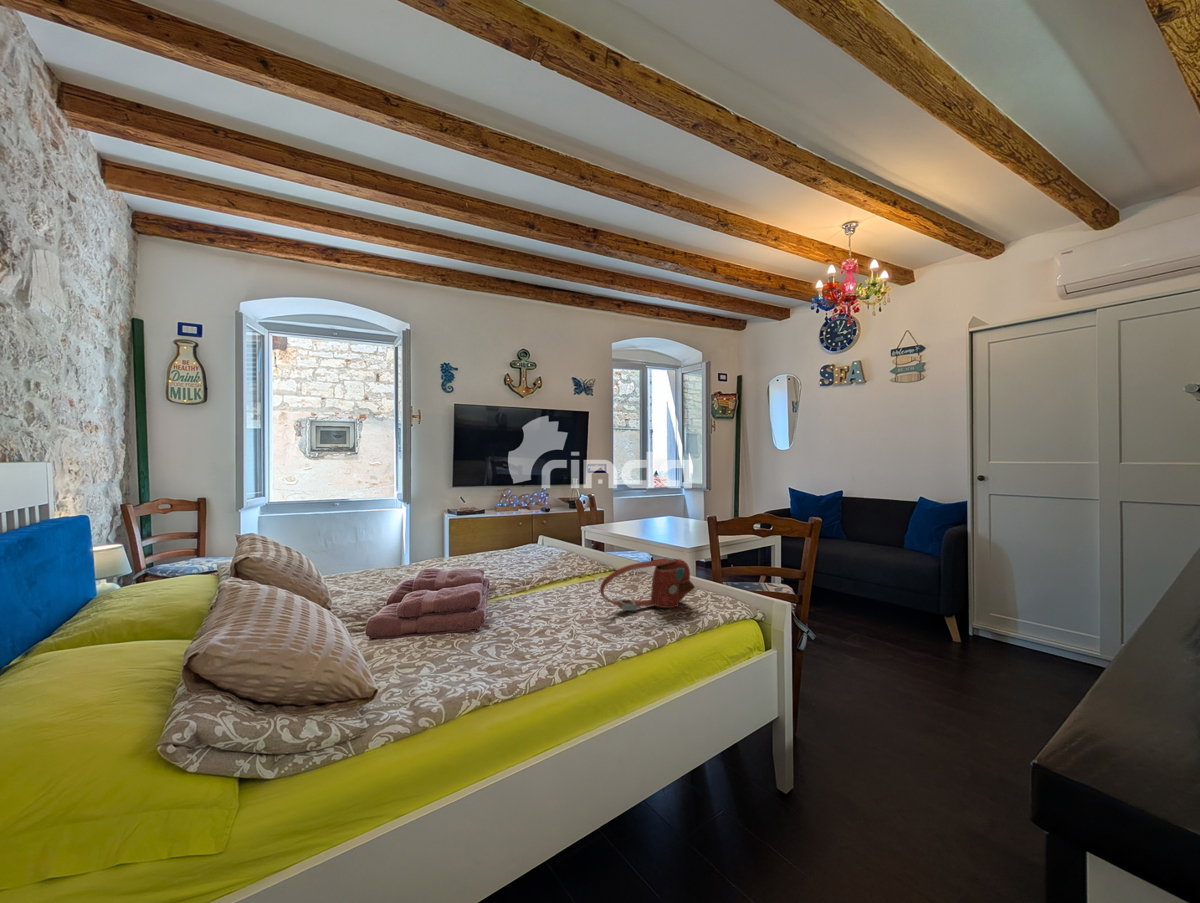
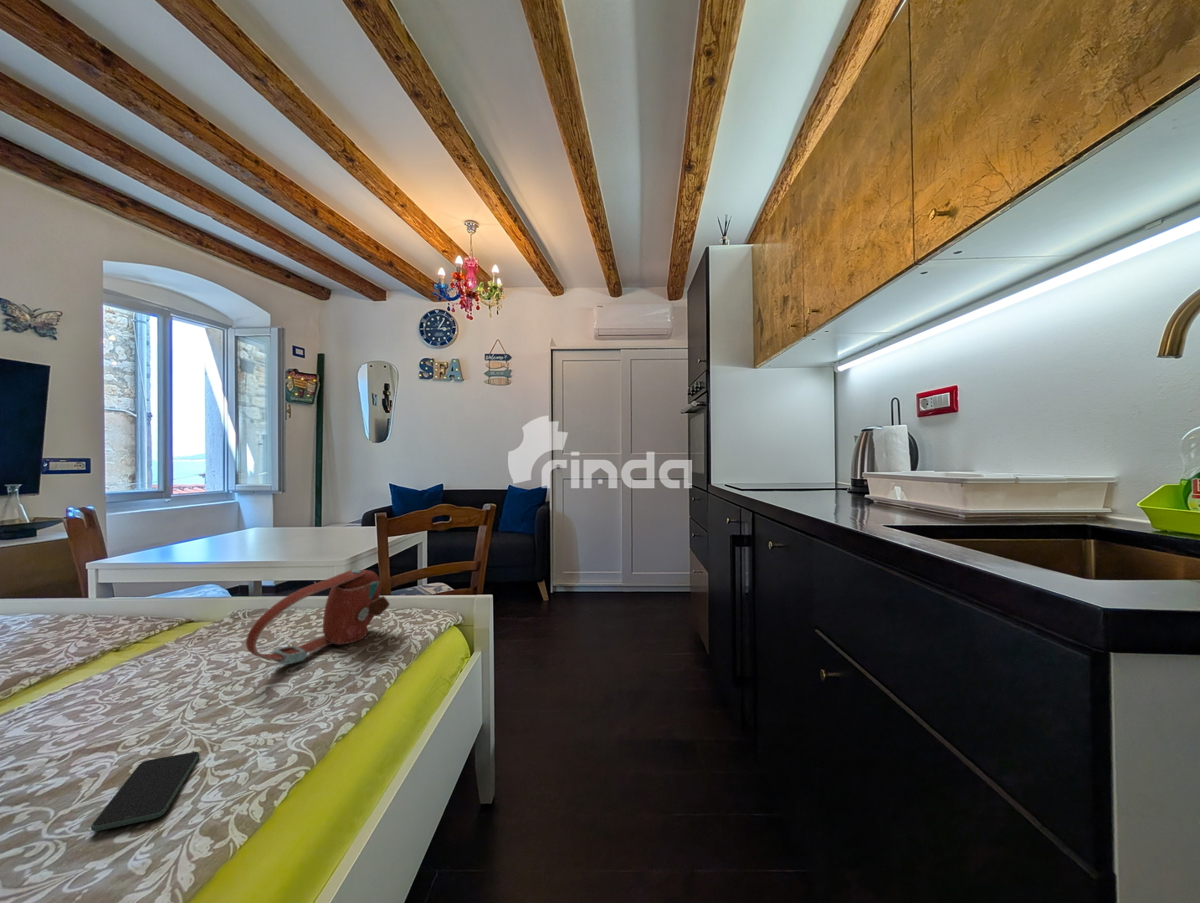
smartphone: none [517,635,563,657] -> present [91,752,200,831]

